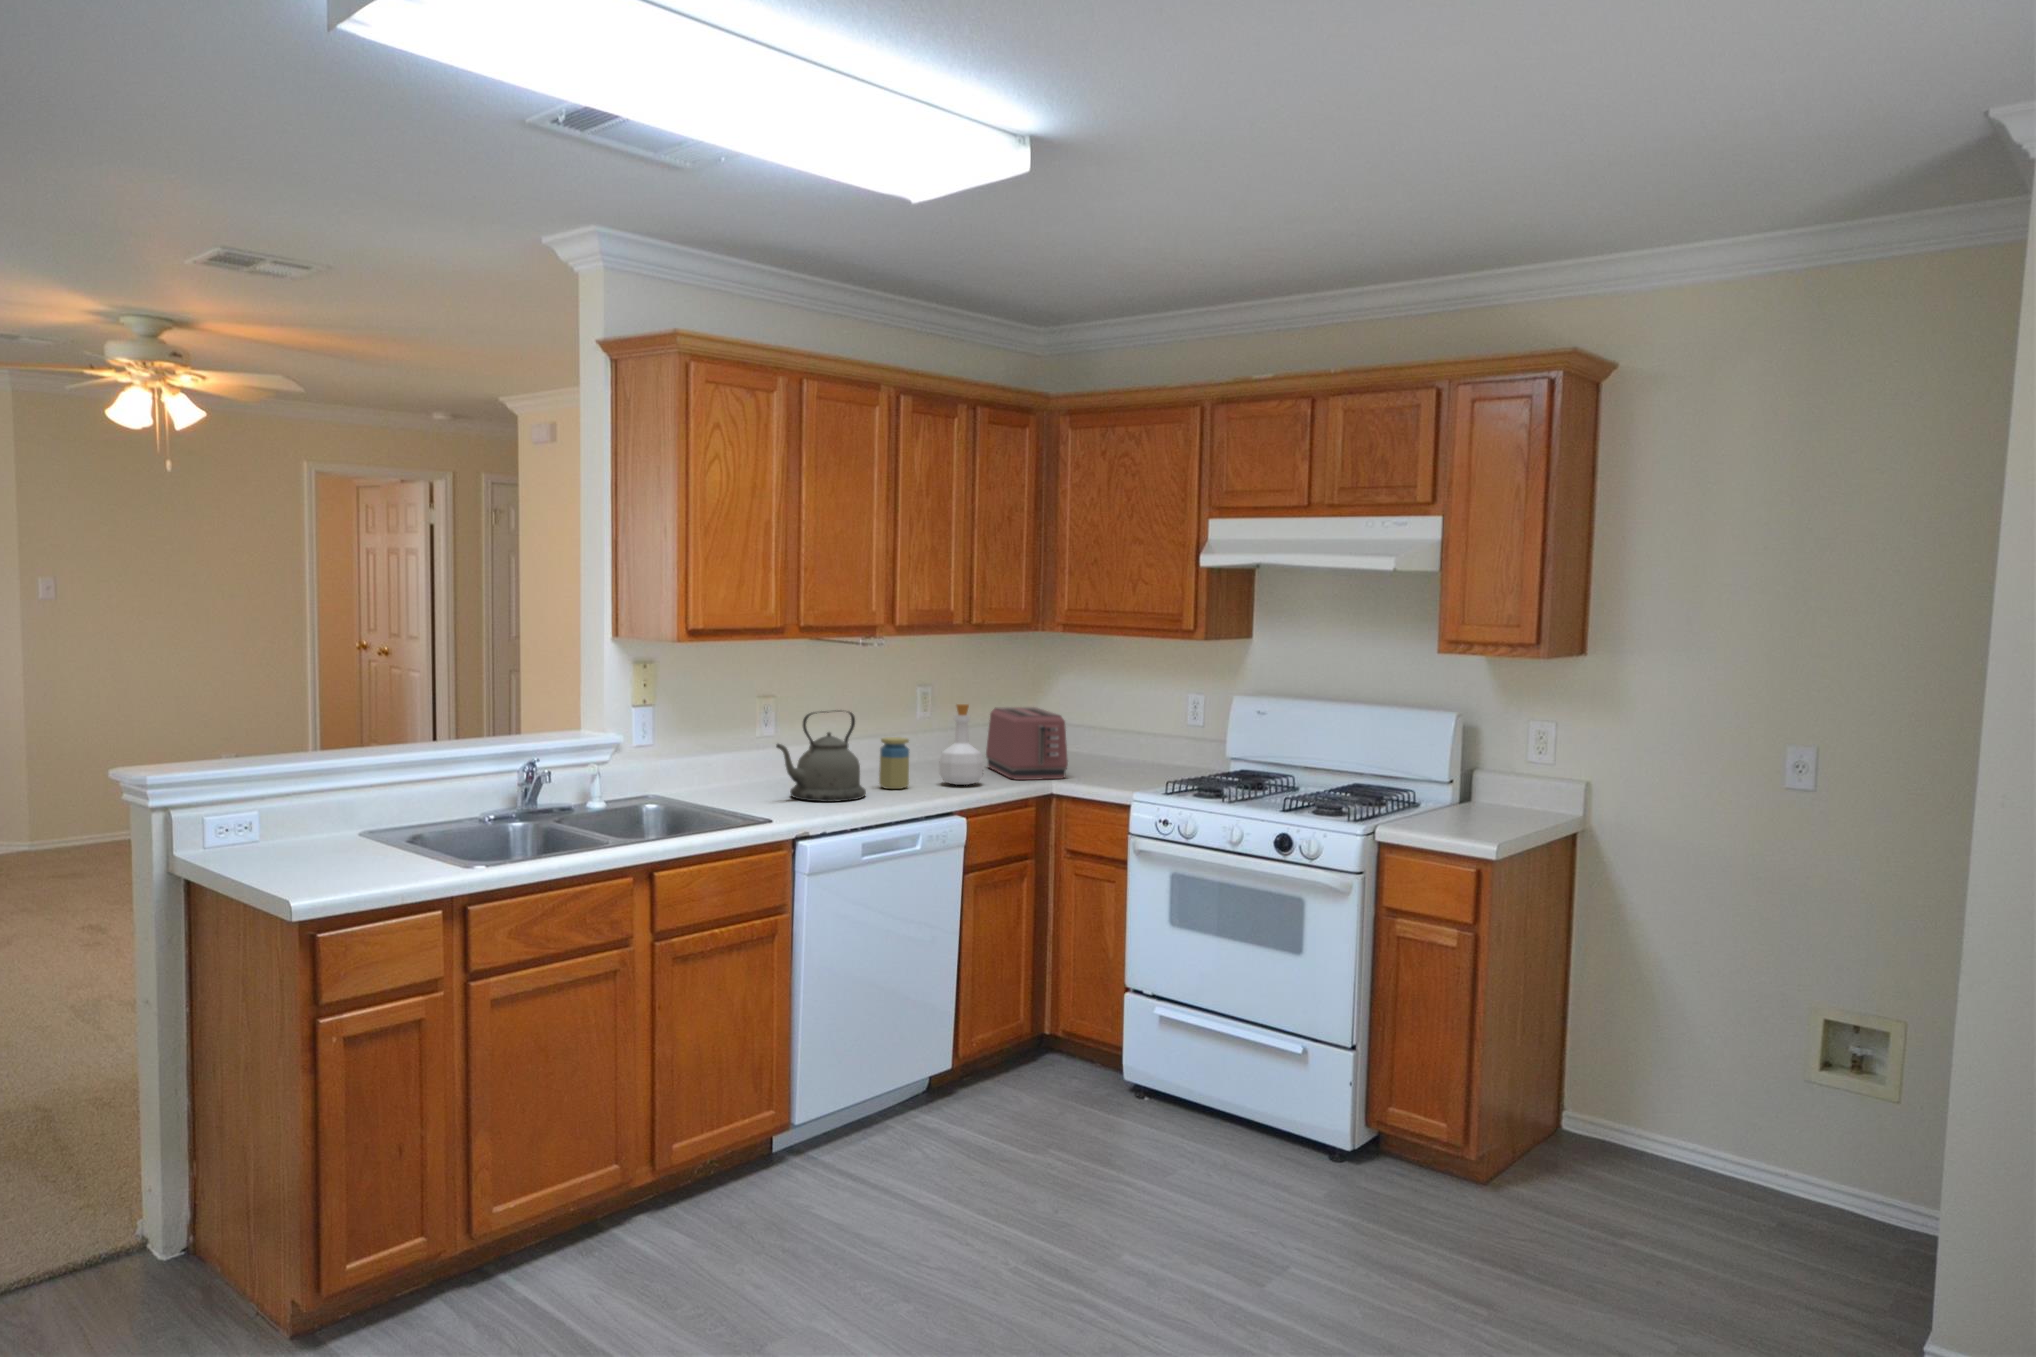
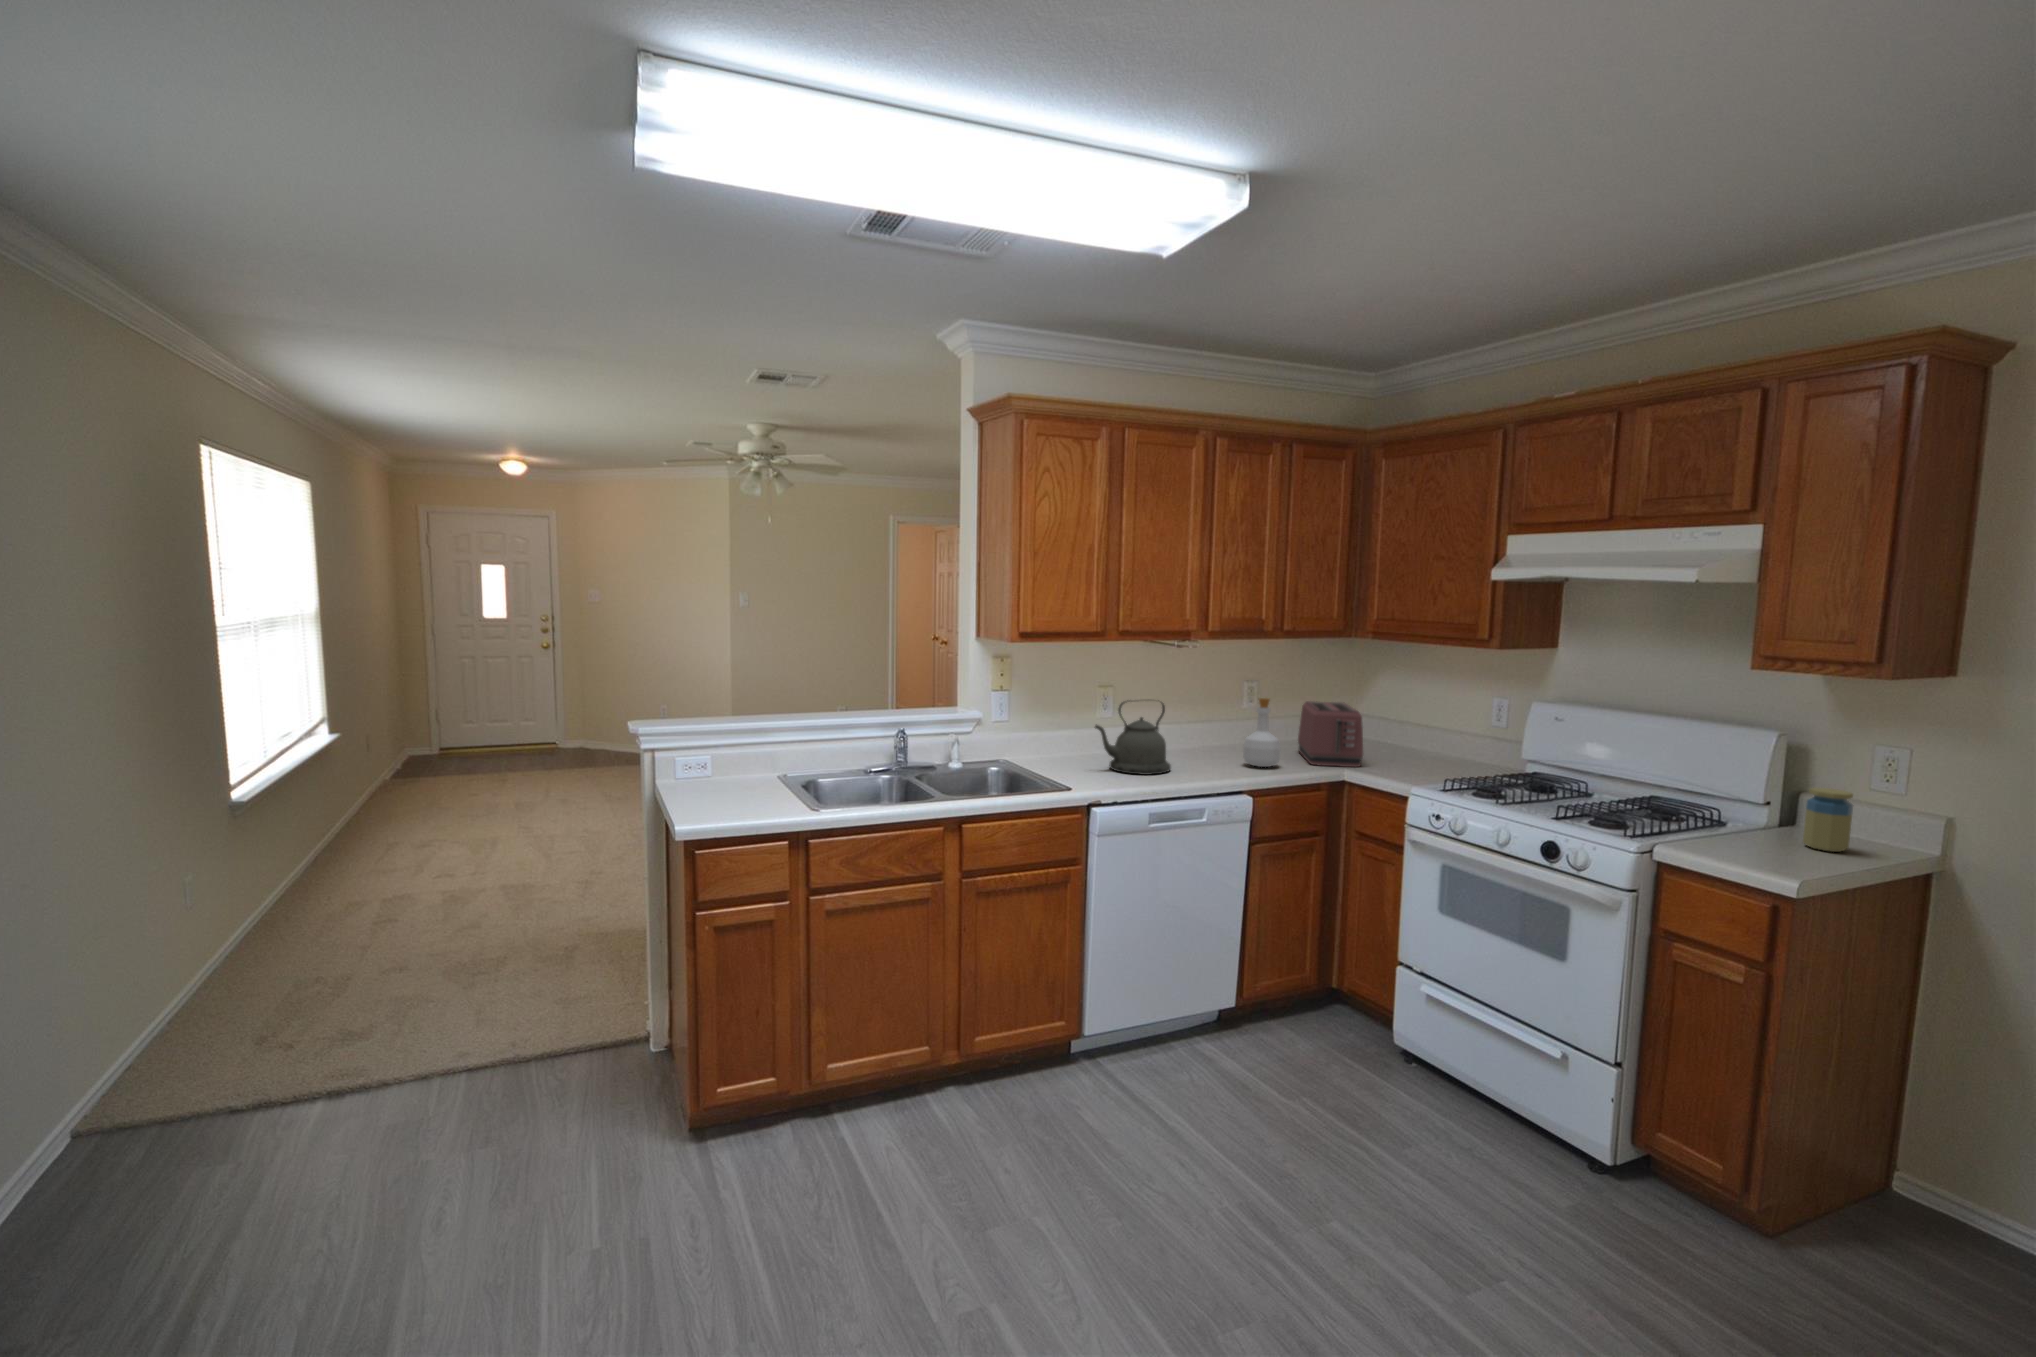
jar: present [879,737,909,789] -> present [1803,787,1853,852]

